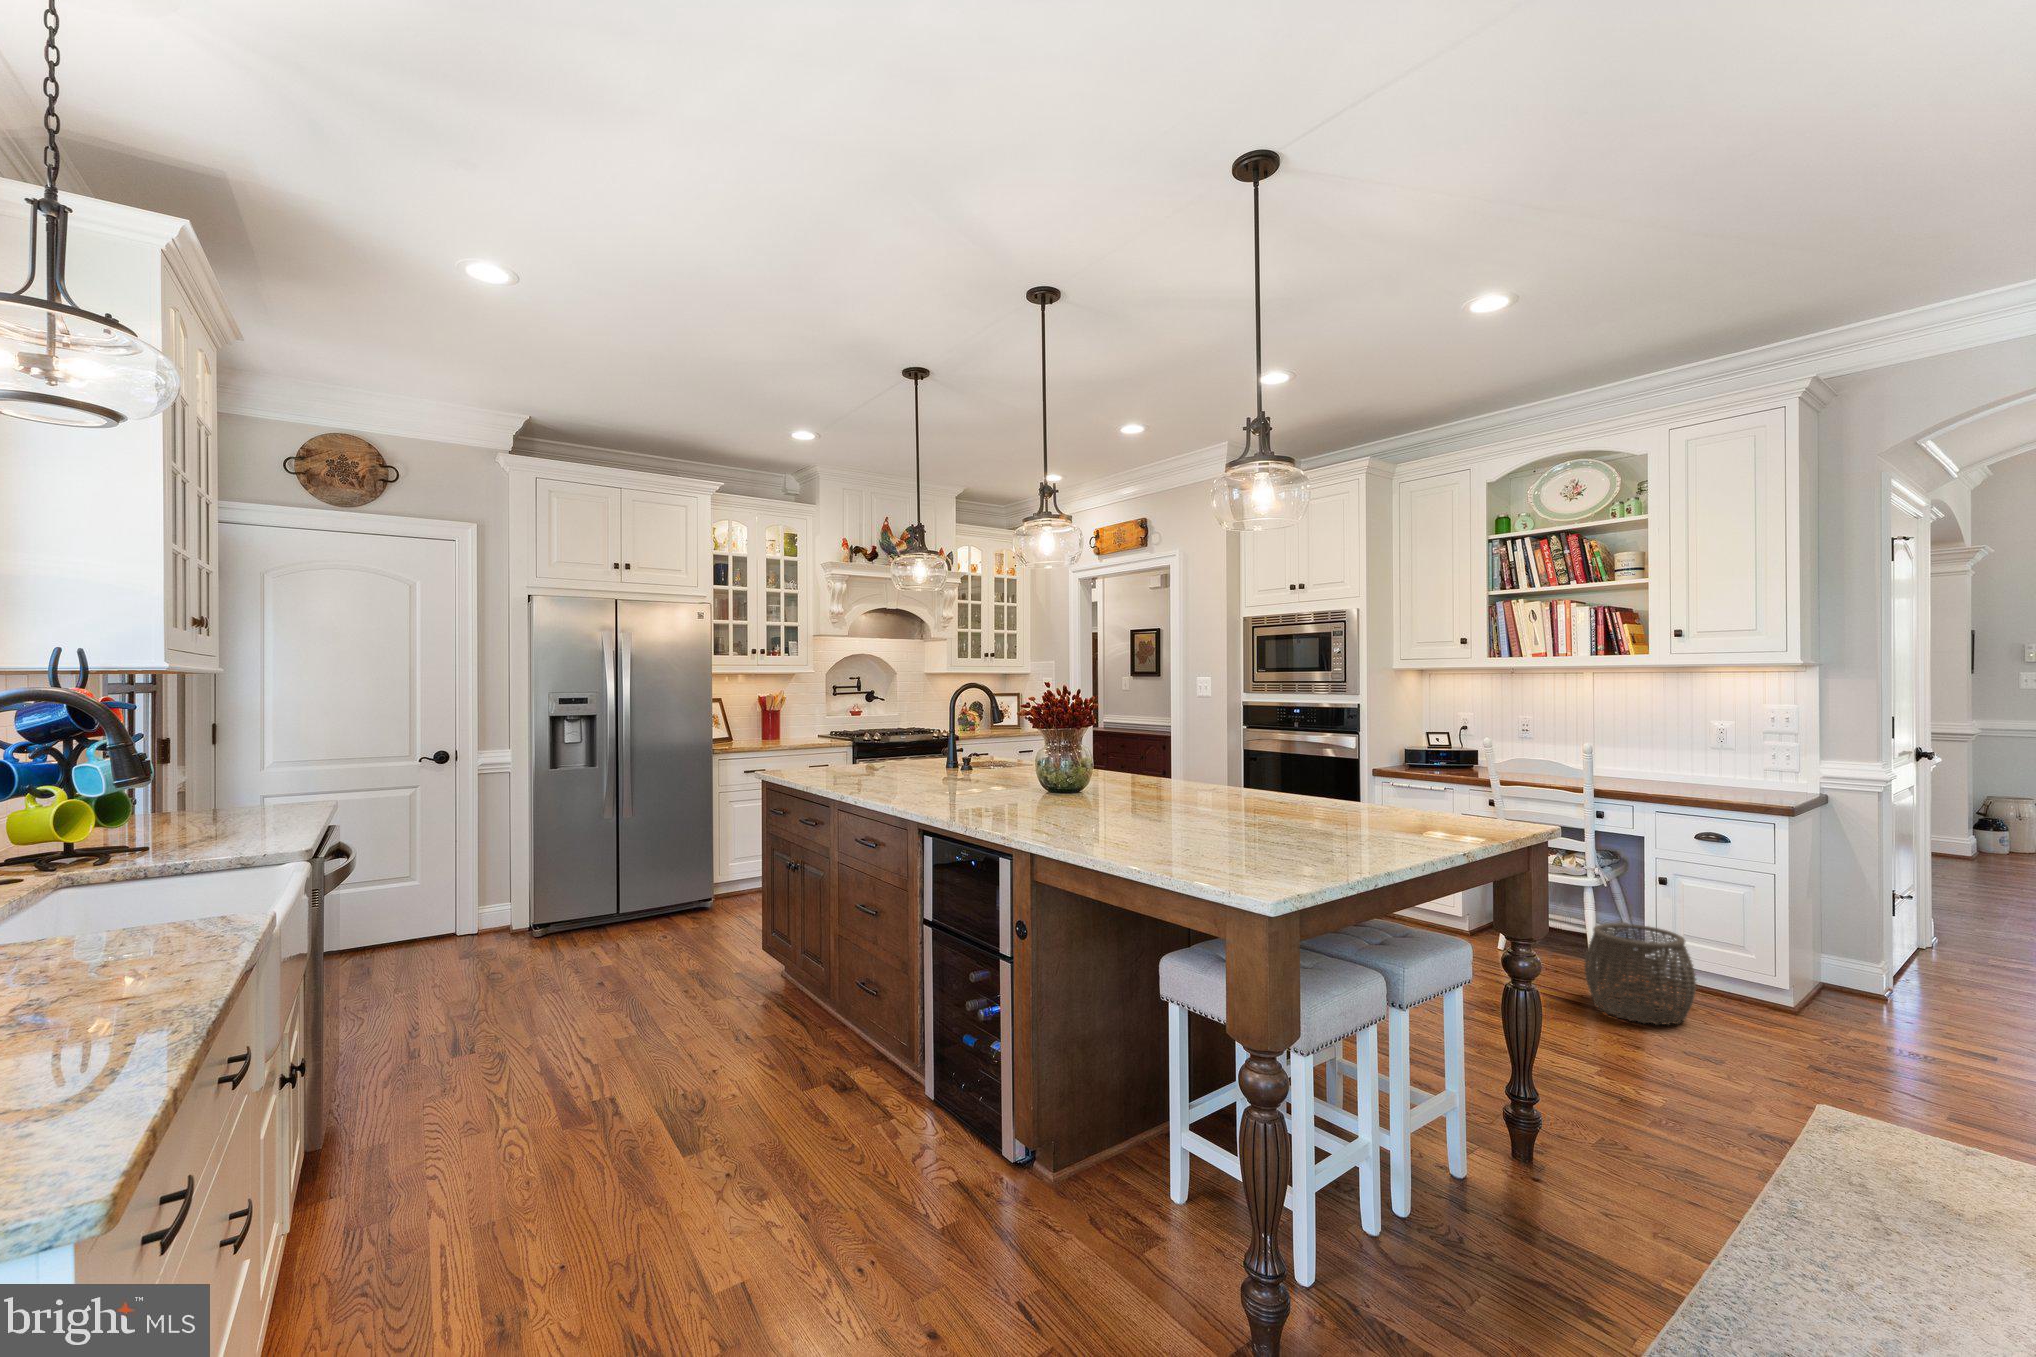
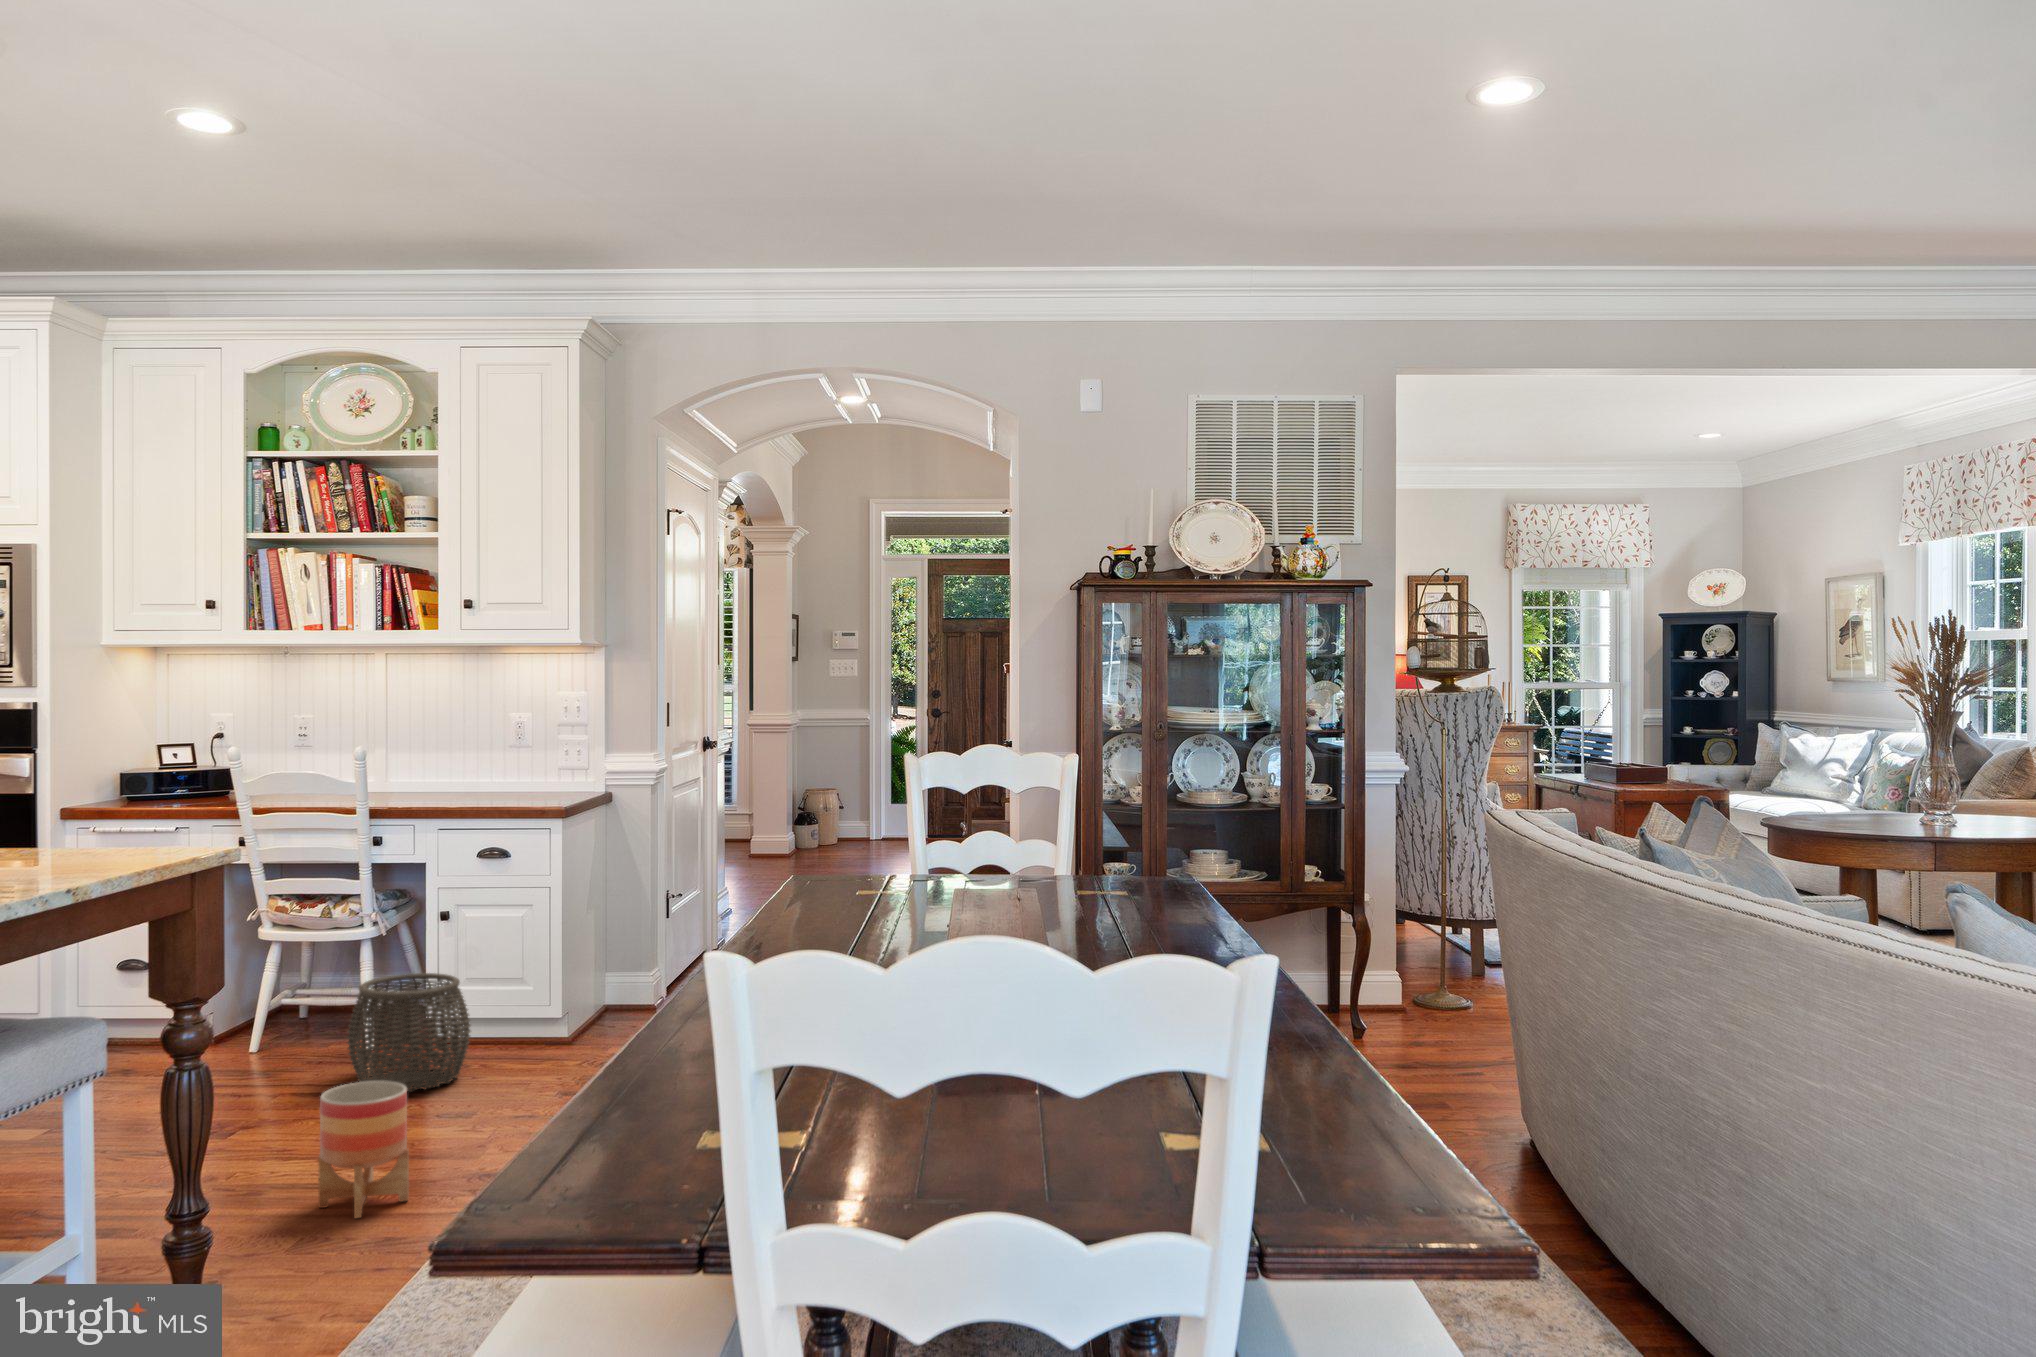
planter: none [1587,1020,1672,1142] -> present [318,1081,409,1218]

